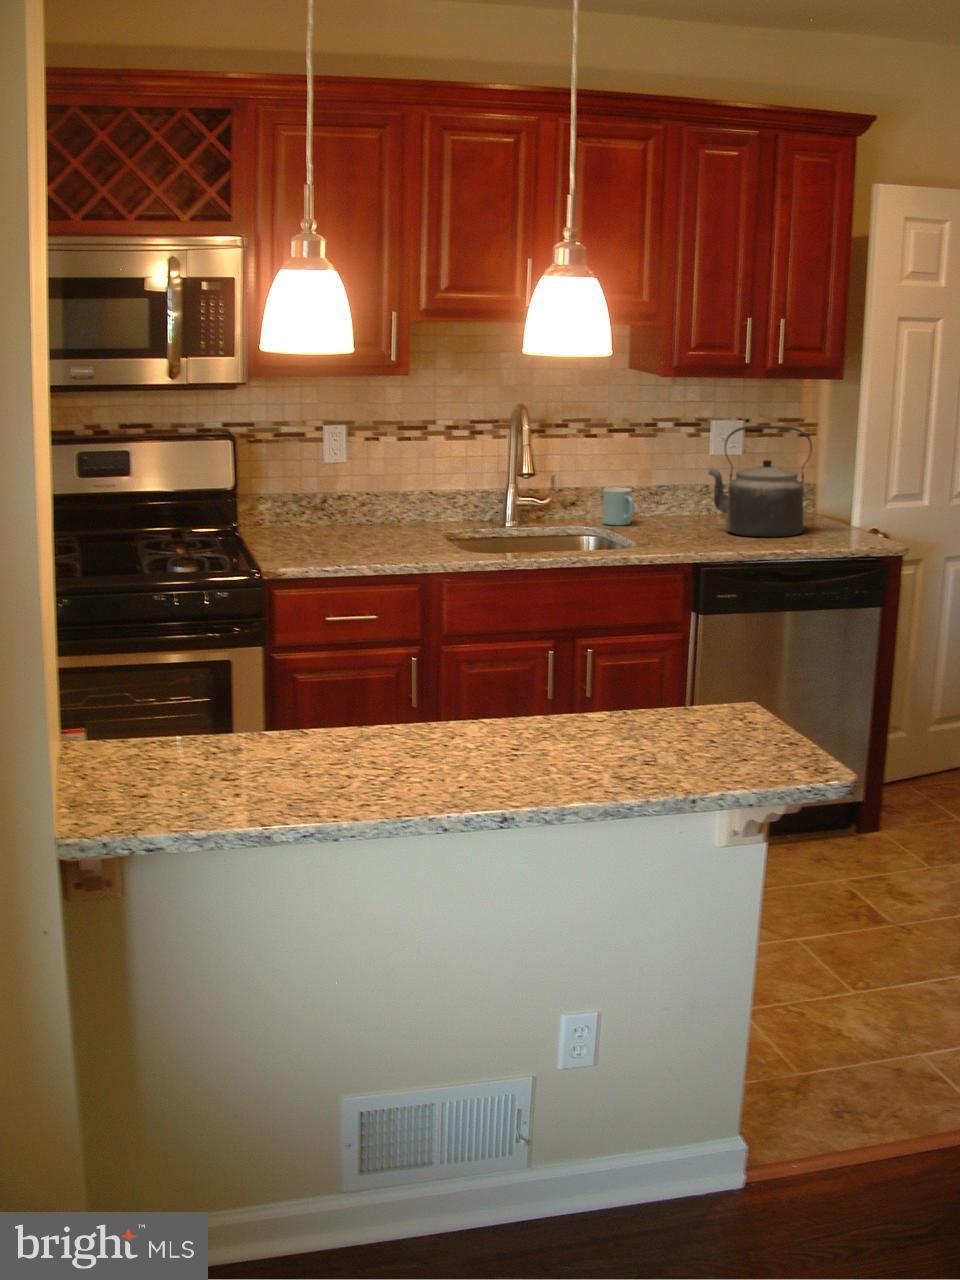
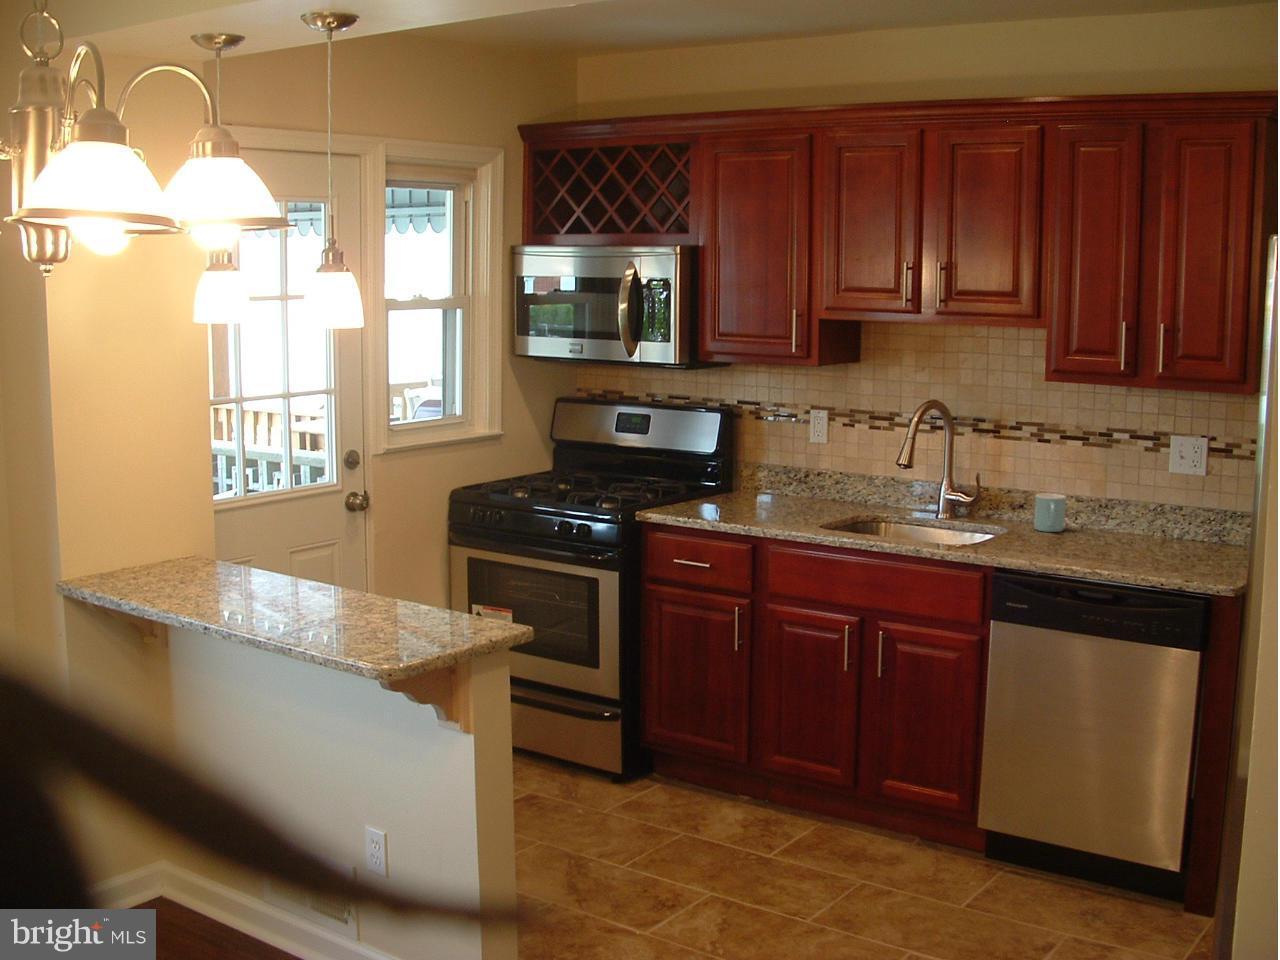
kettle: present [708,425,812,537] -> none [1099,444,1198,564]

